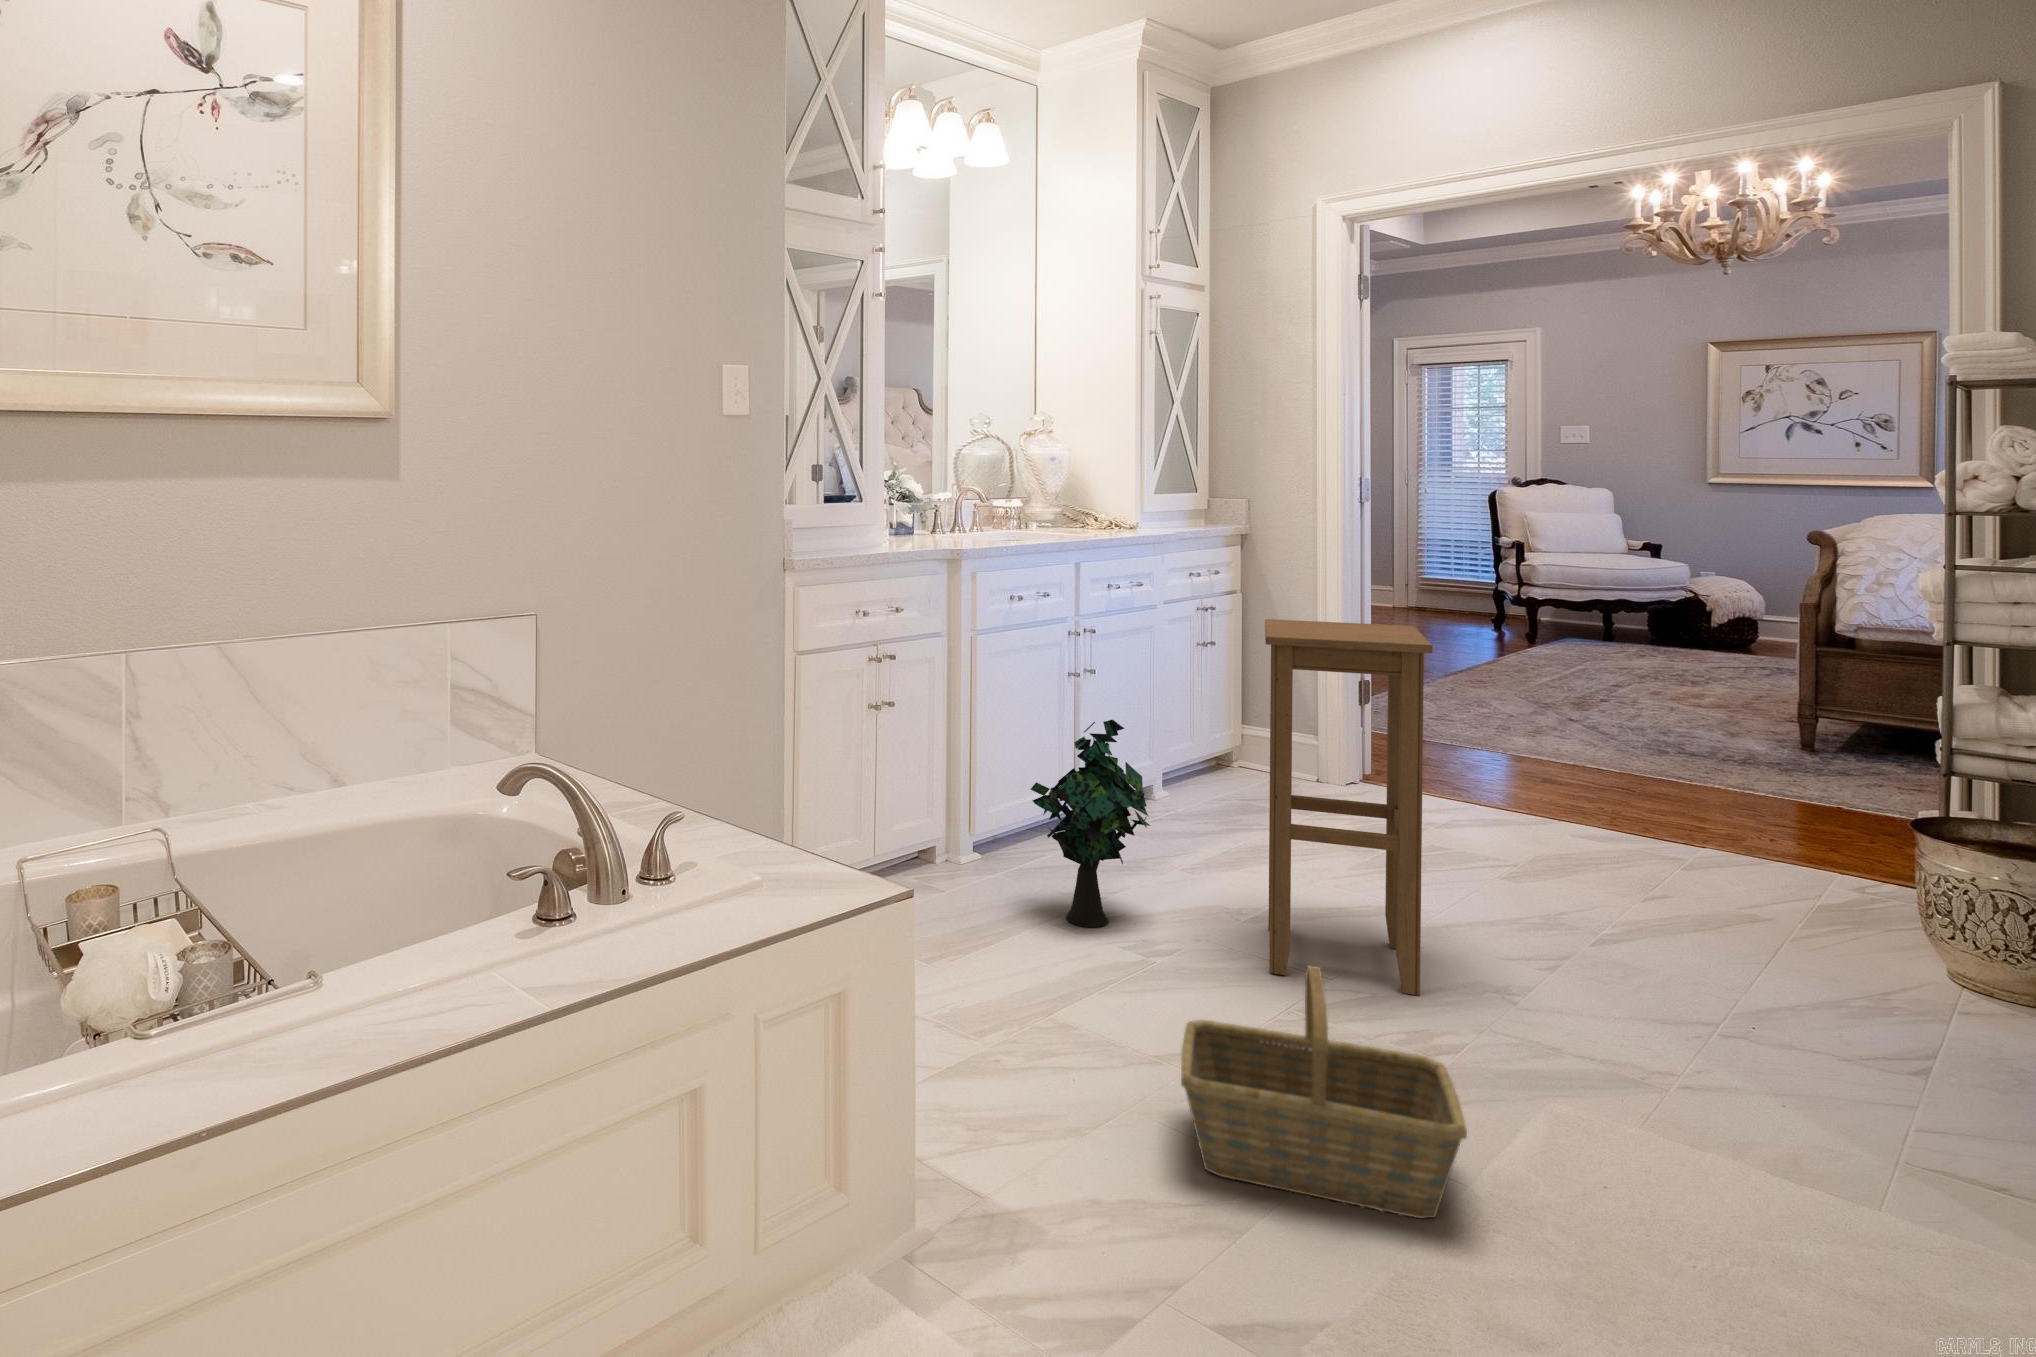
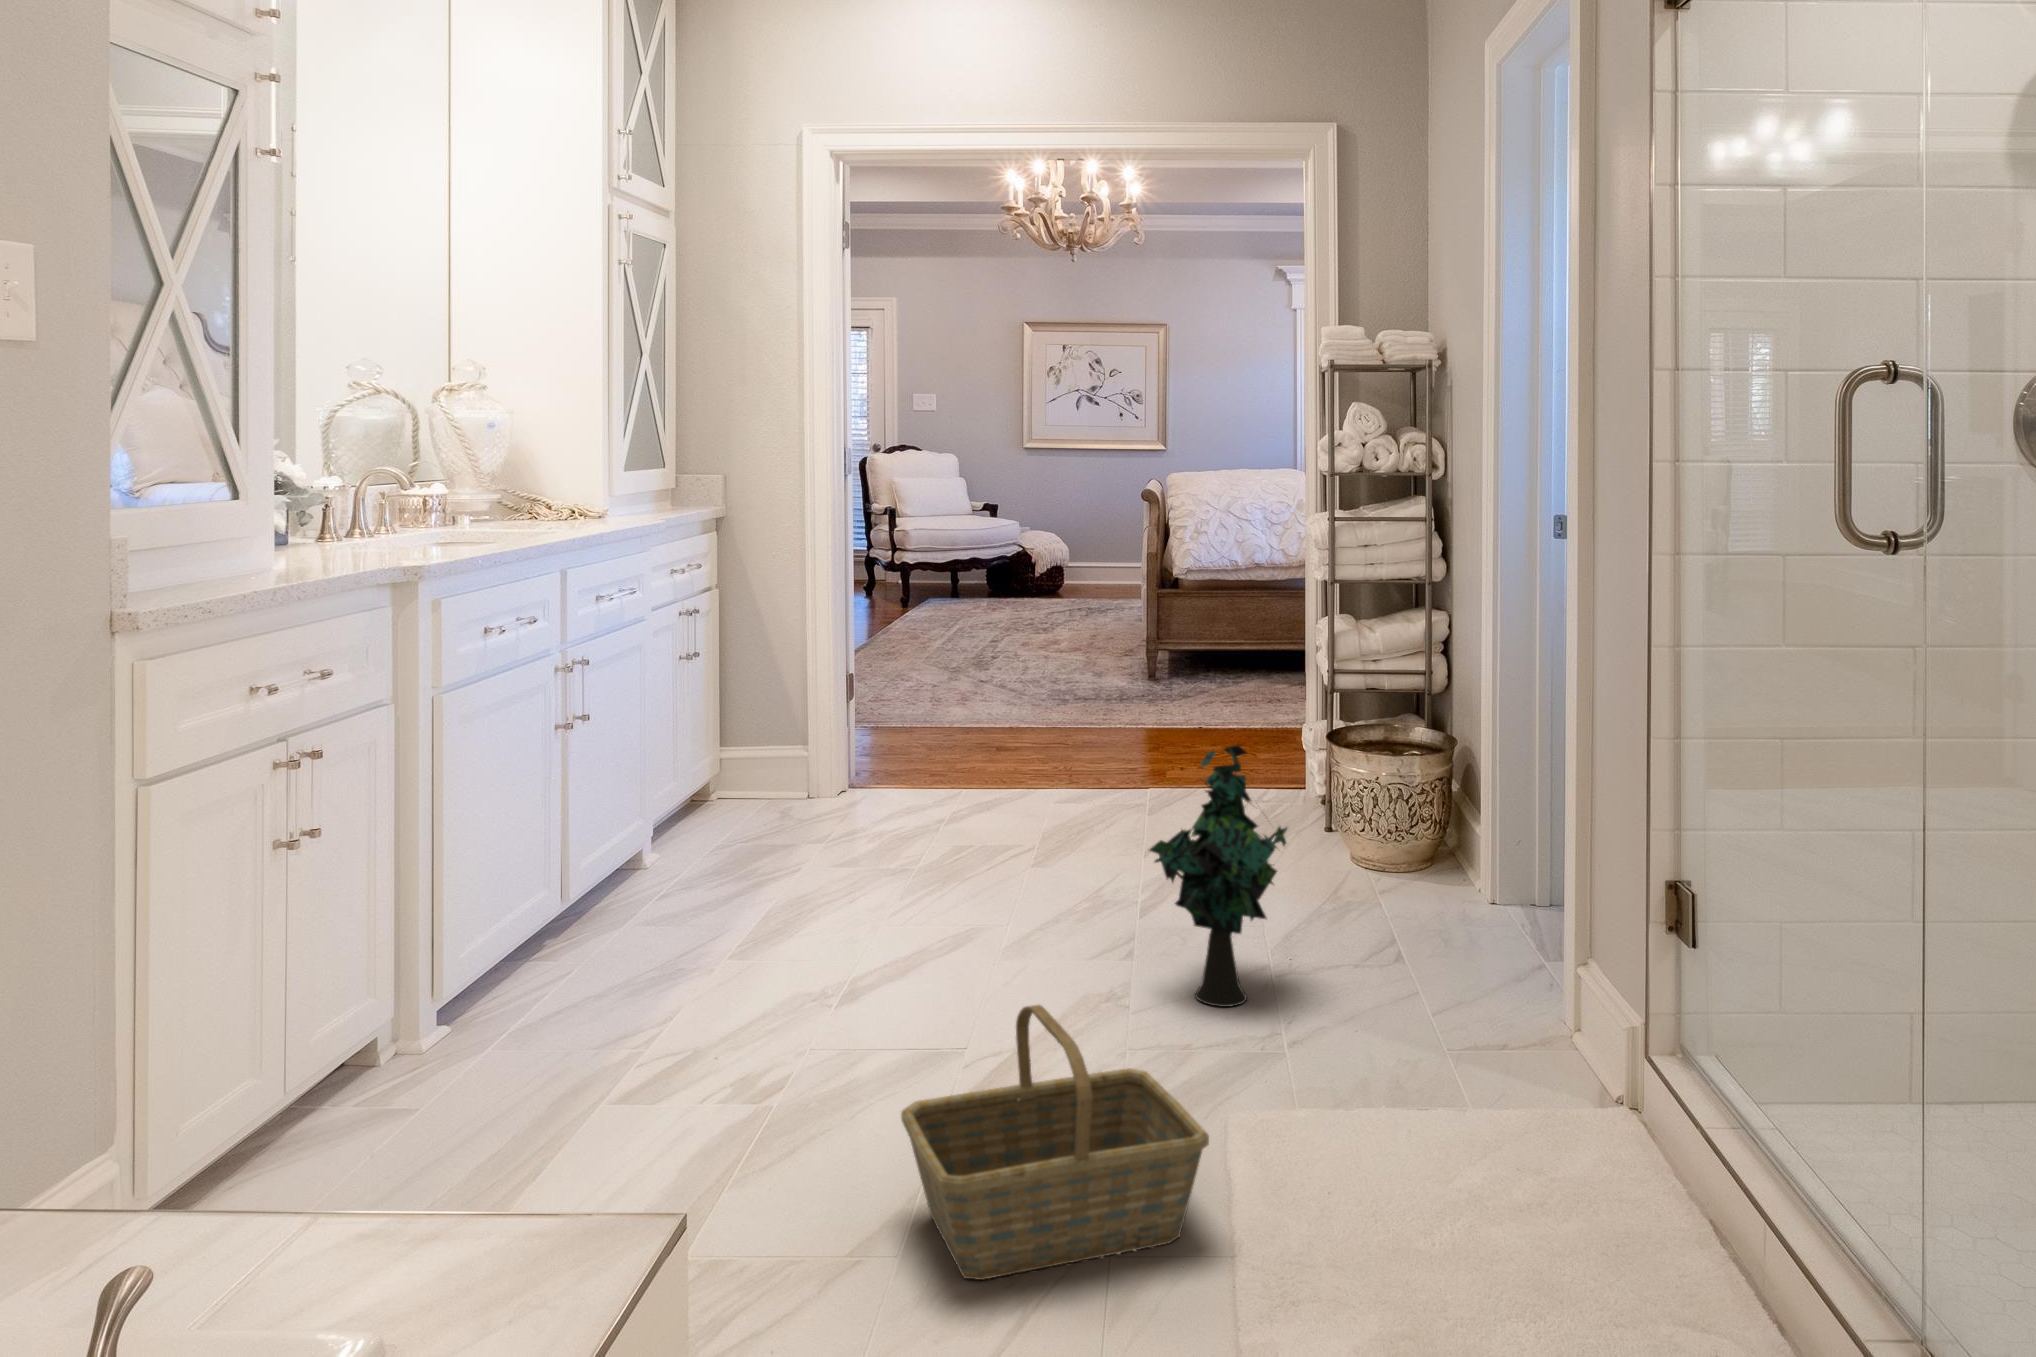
stool: present [1265,619,1432,995] -> none [840,610,1032,1018]
decorative plant: present [1031,720,1150,927] -> present [1150,745,1287,1007]

